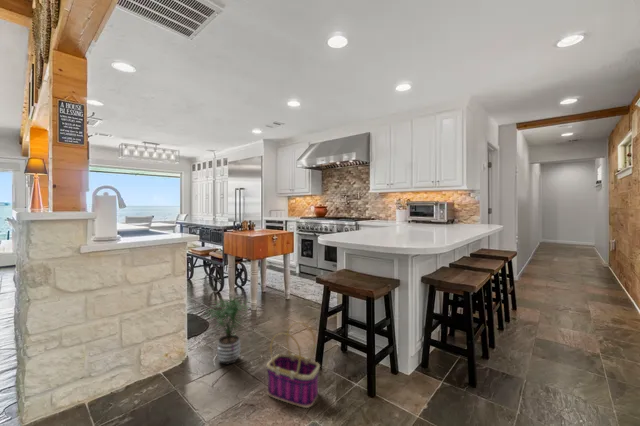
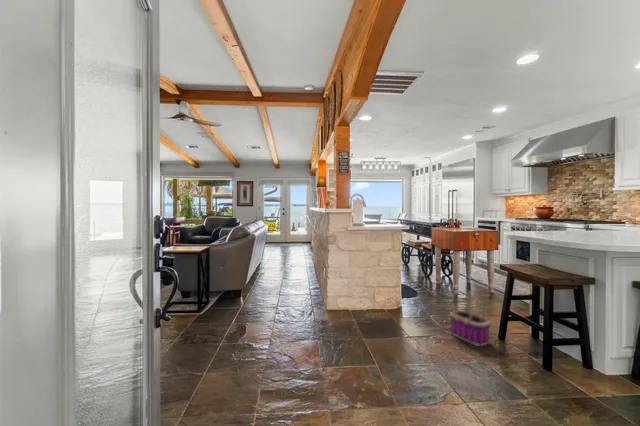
potted plant: present [209,299,247,364] -> none [411,269,444,315]

